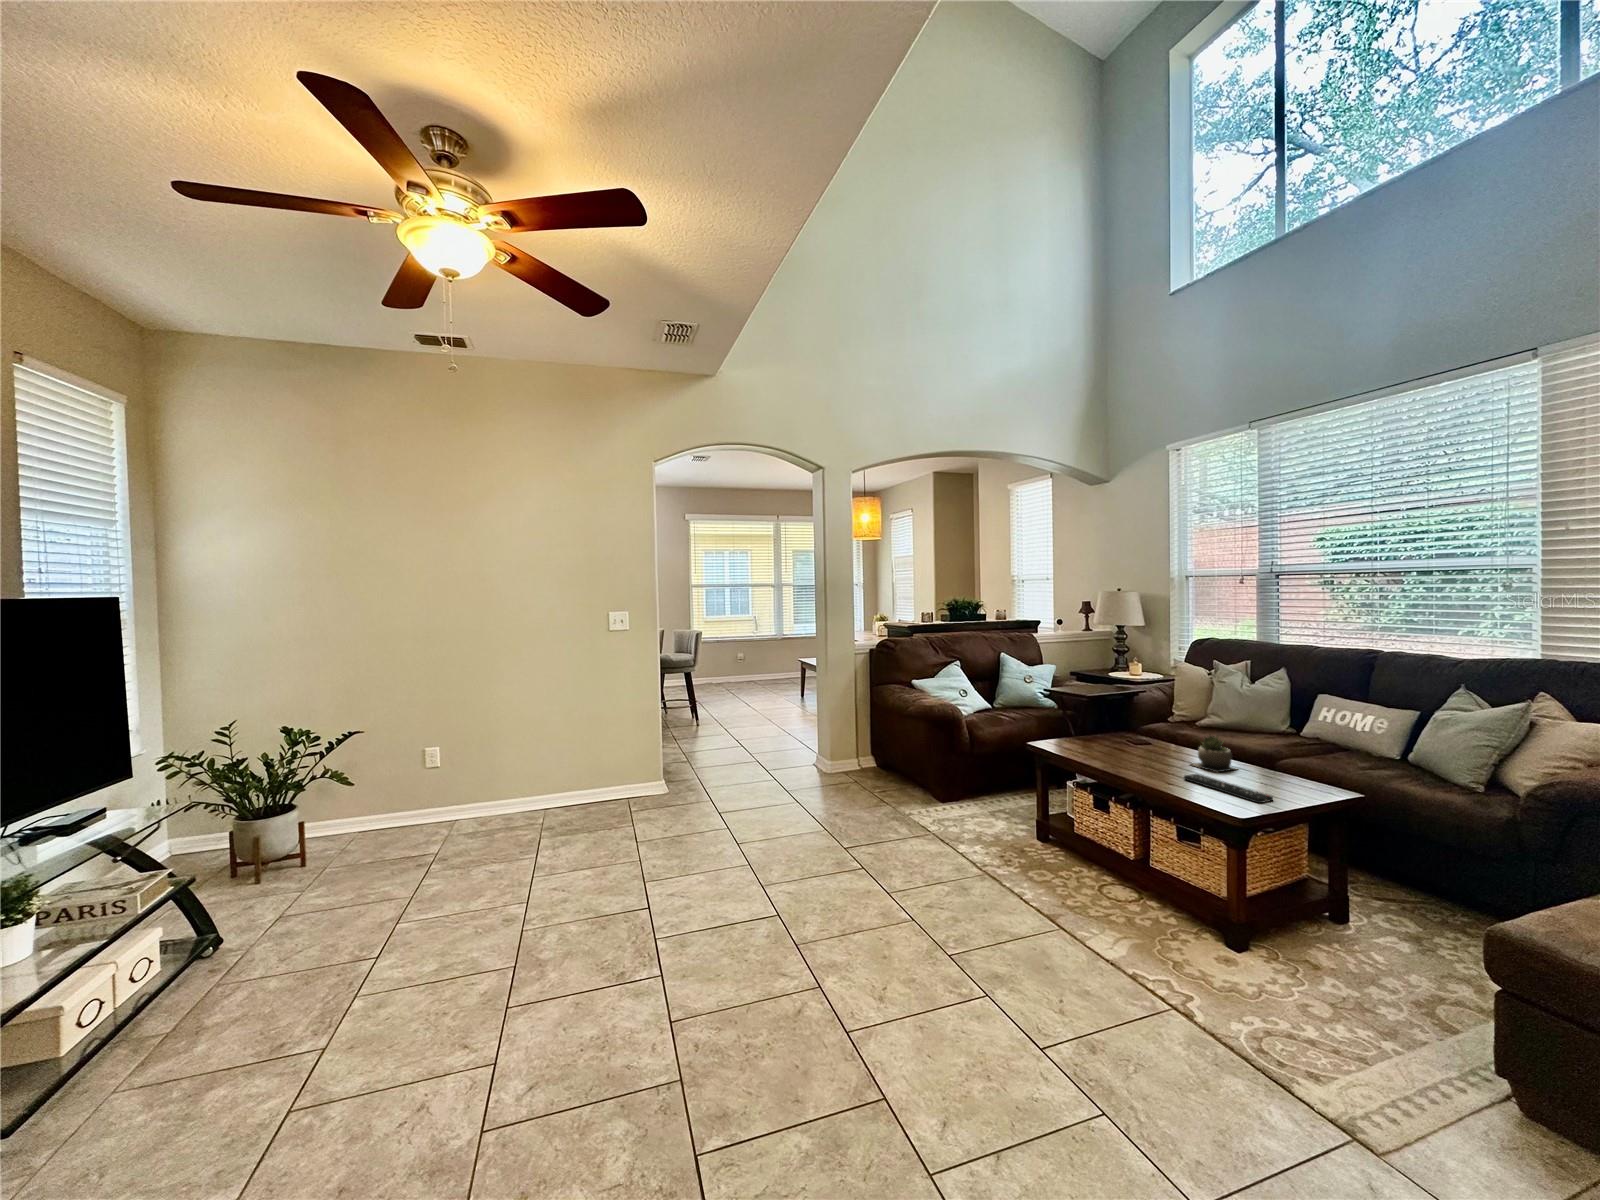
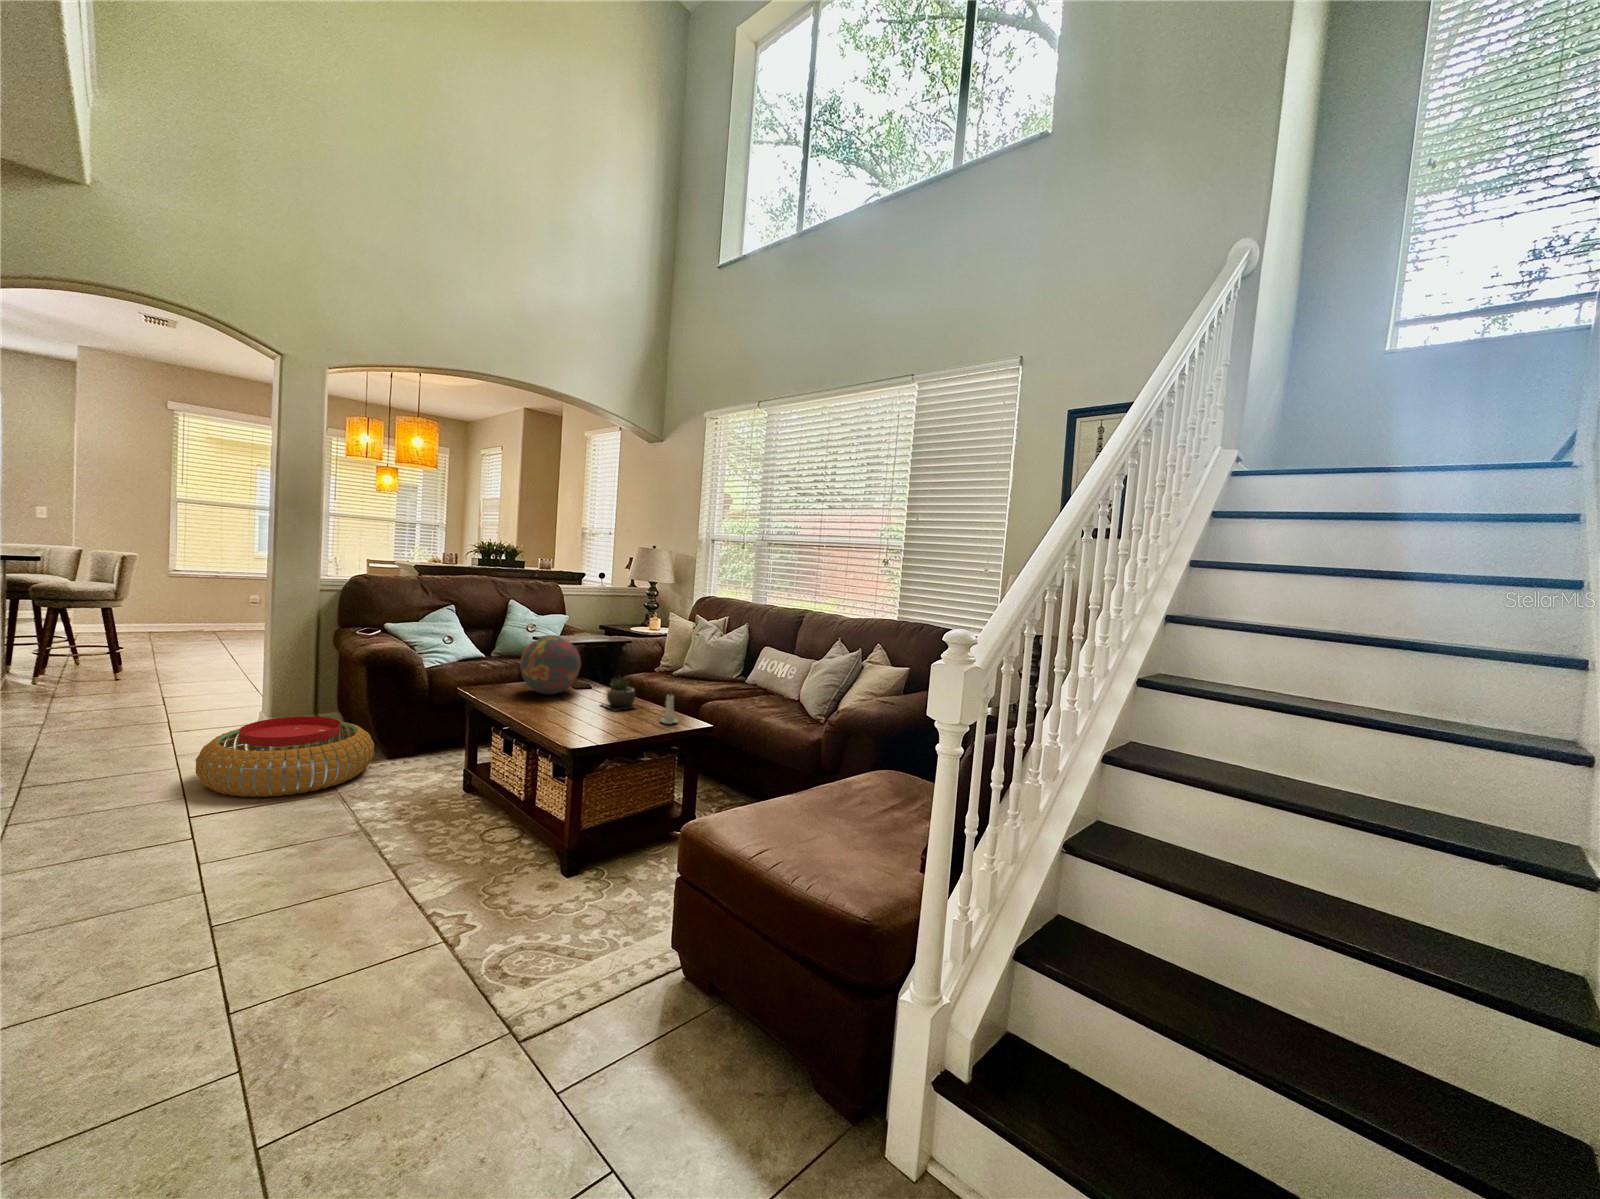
decorative orb: none [1085,691,1148,751] -> present [520,635,581,695]
candle: none [1289,752,1316,792] -> present [660,692,678,724]
pouf: none [823,763,941,833] -> present [196,716,374,797]
remote control: present [1184,774,1273,803] -> none [574,711,629,734]

